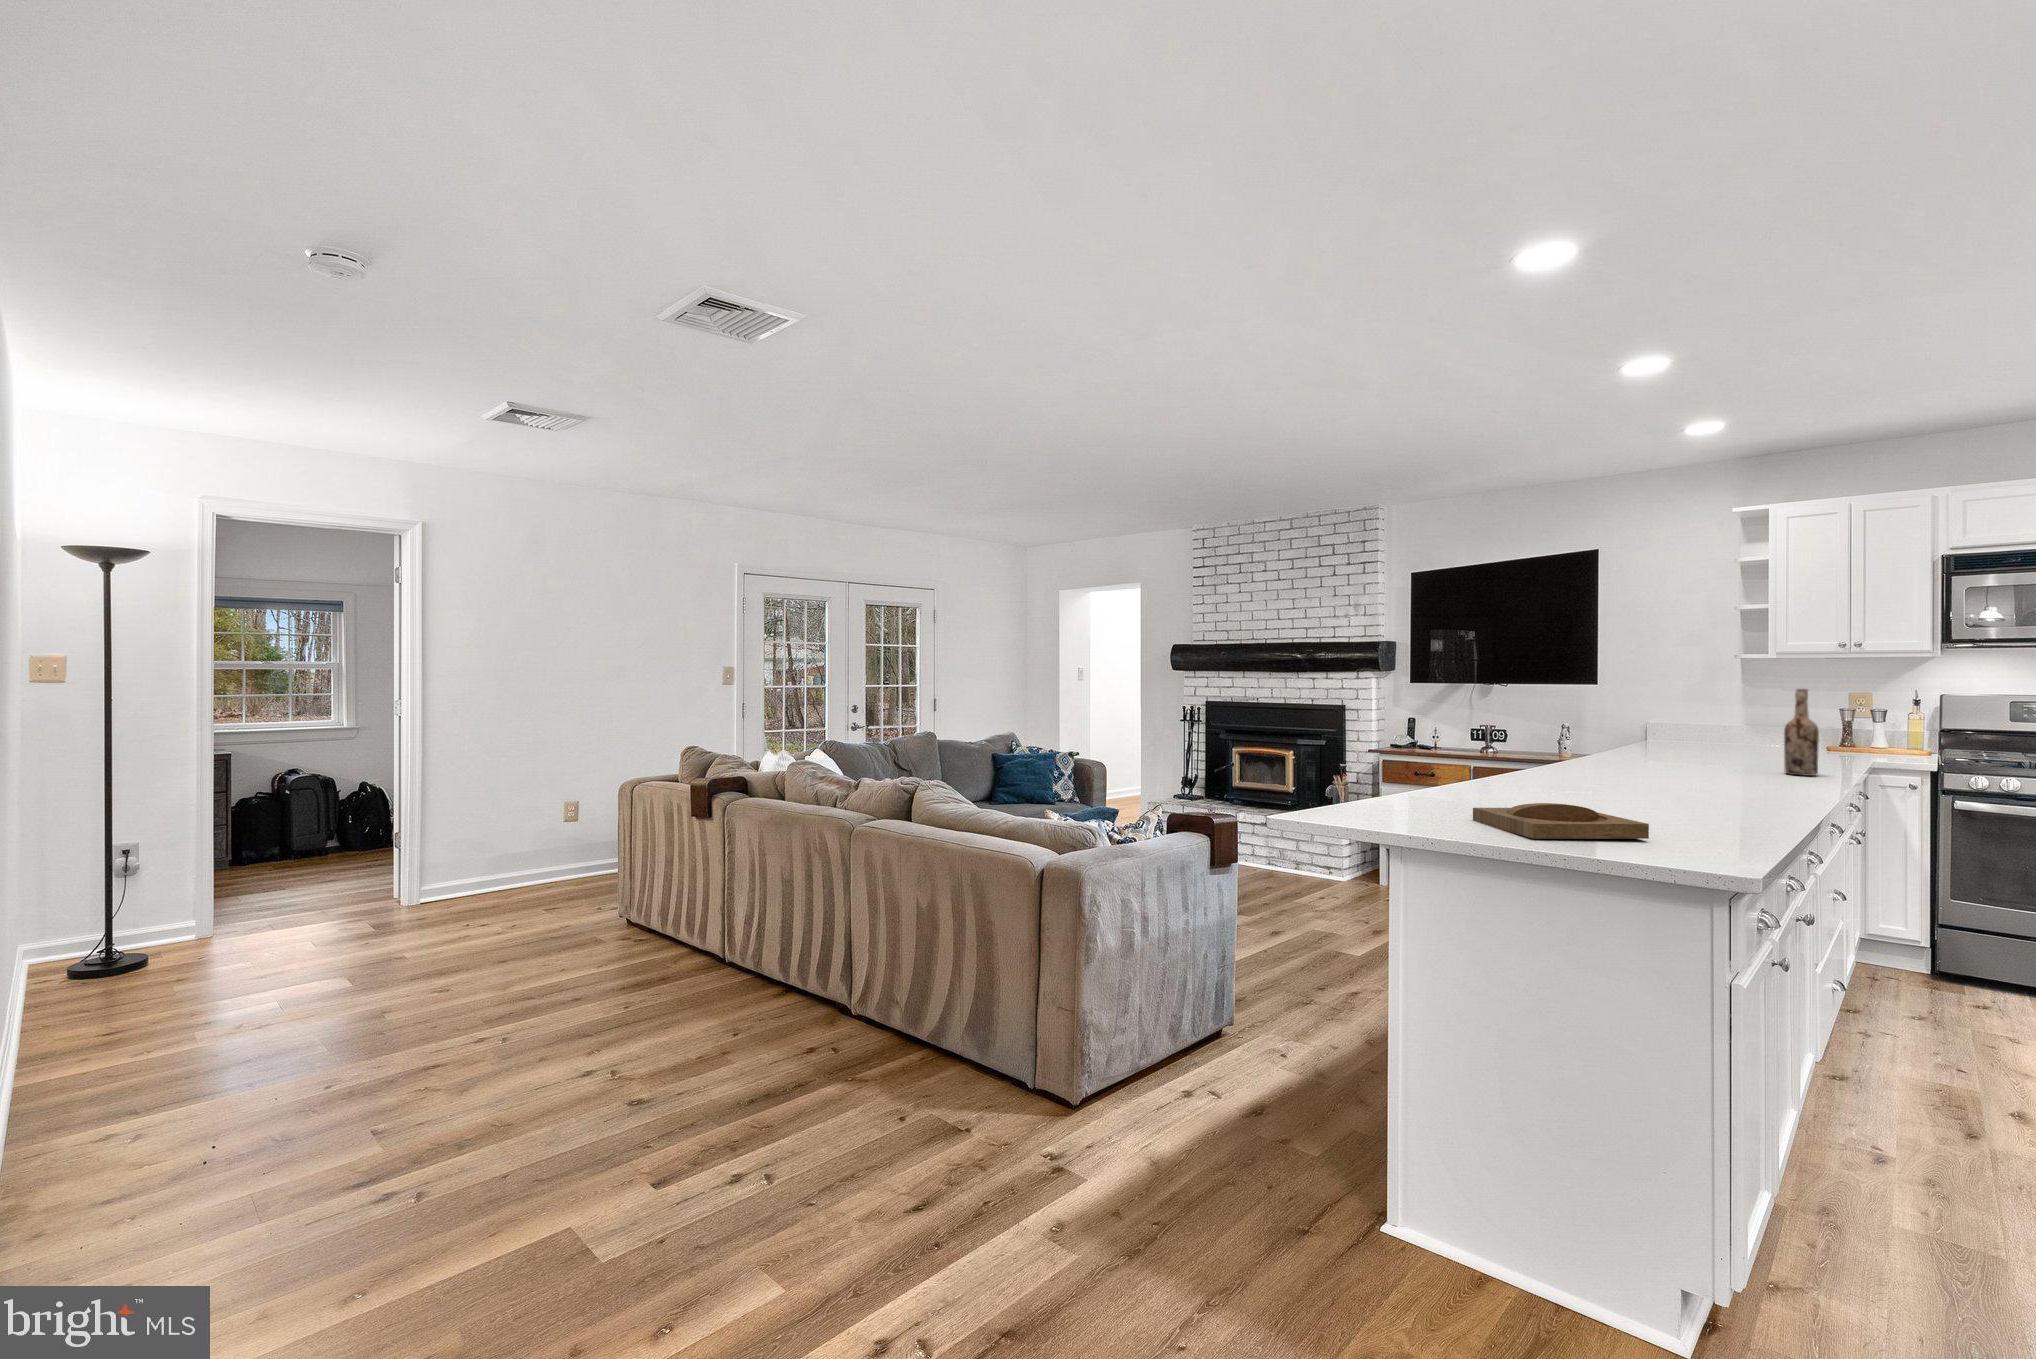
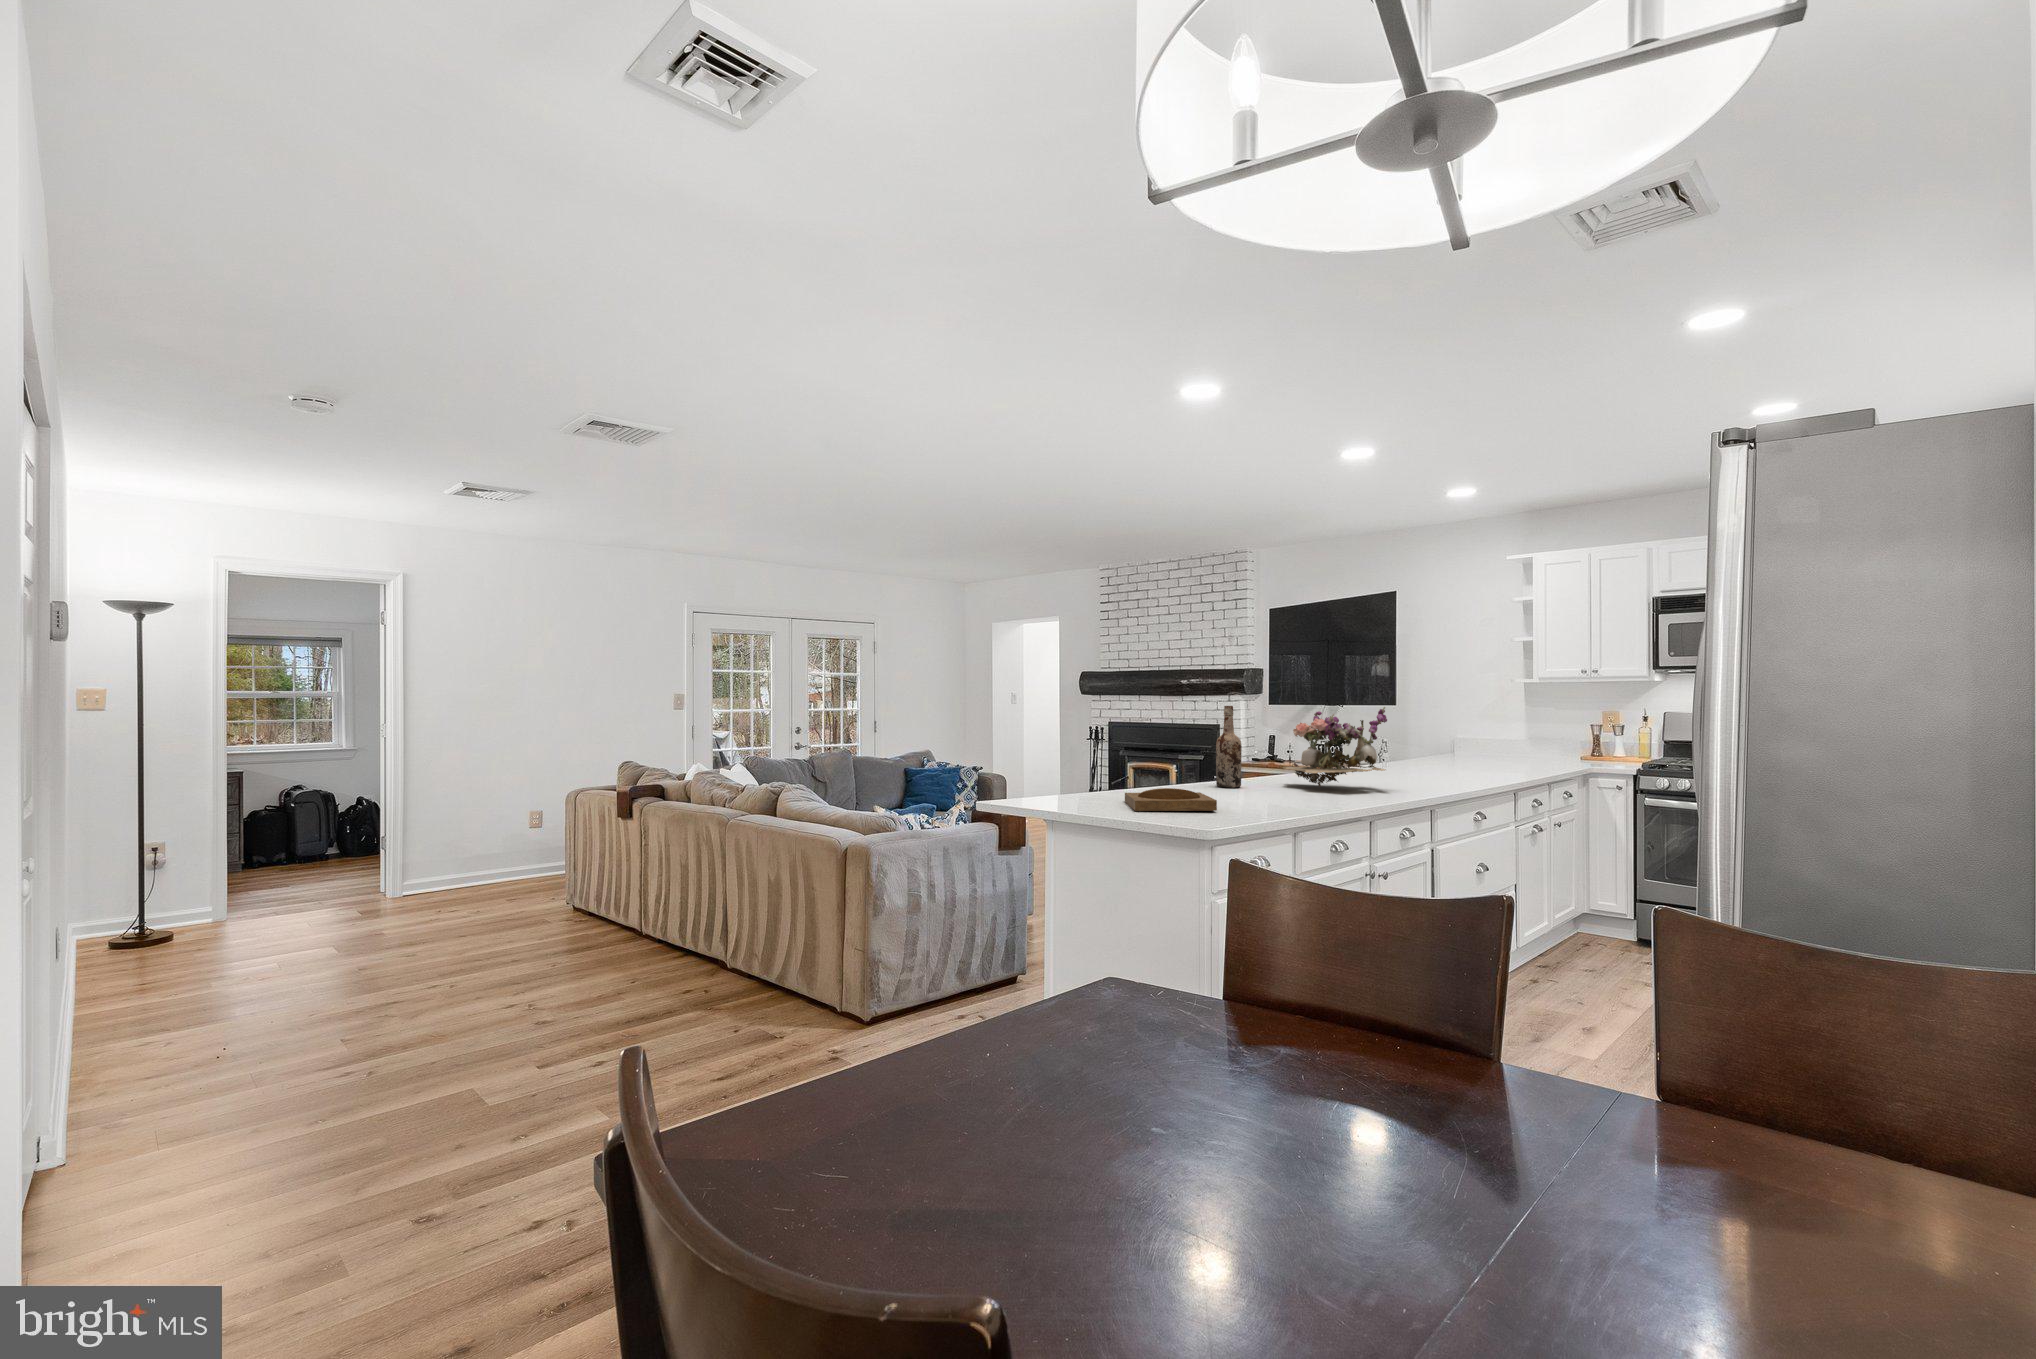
flower arrangement: none [1599,689,1769,795] -> present [1283,707,1387,787]
wine bottle: present [1784,689,1819,776] -> present [1216,706,1242,787]

